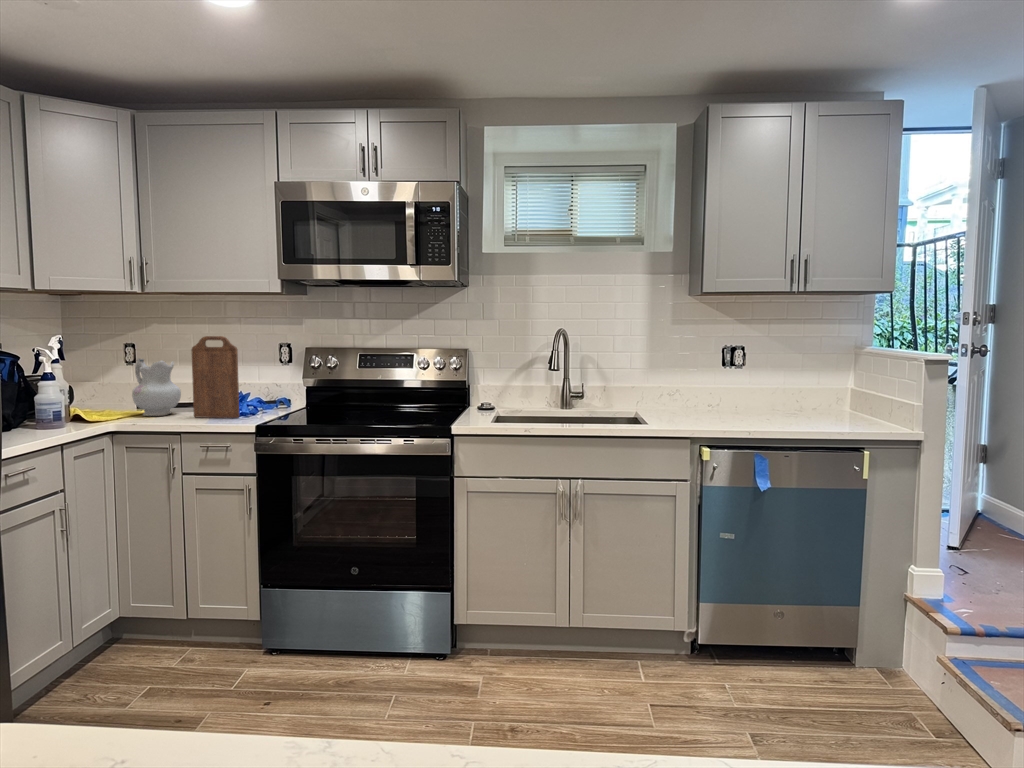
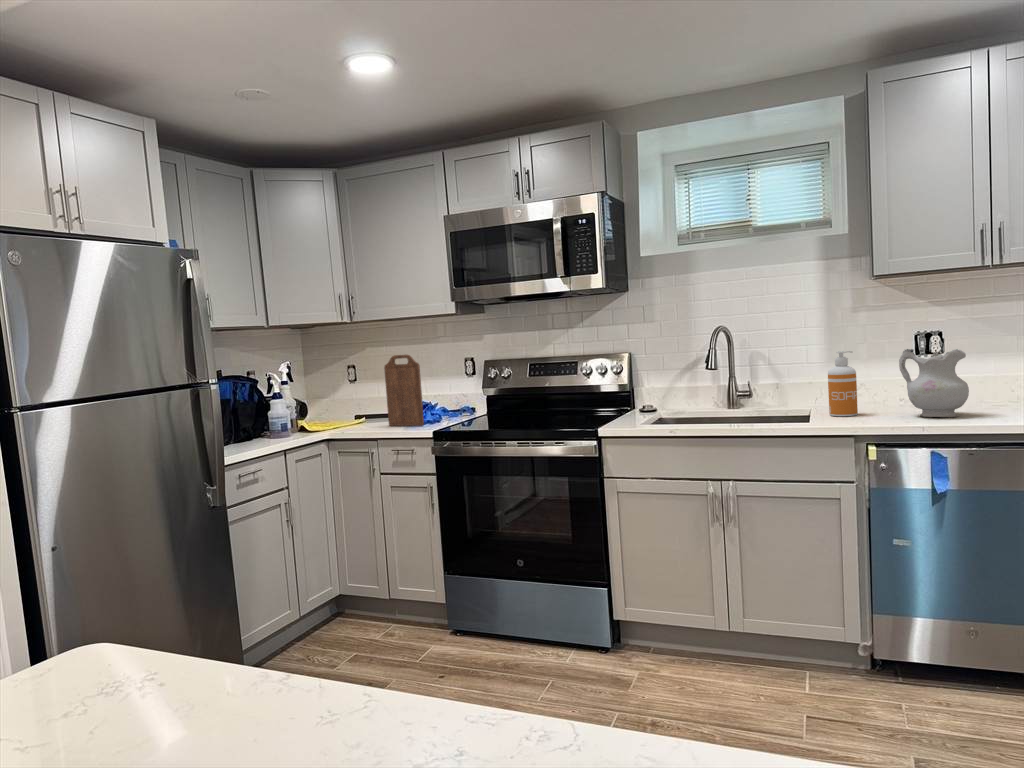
ceramic pitcher: present [132,359,181,416] -> present [899,349,969,417]
soap dispenser: none [662,360,687,420] -> present [828,351,858,416]

